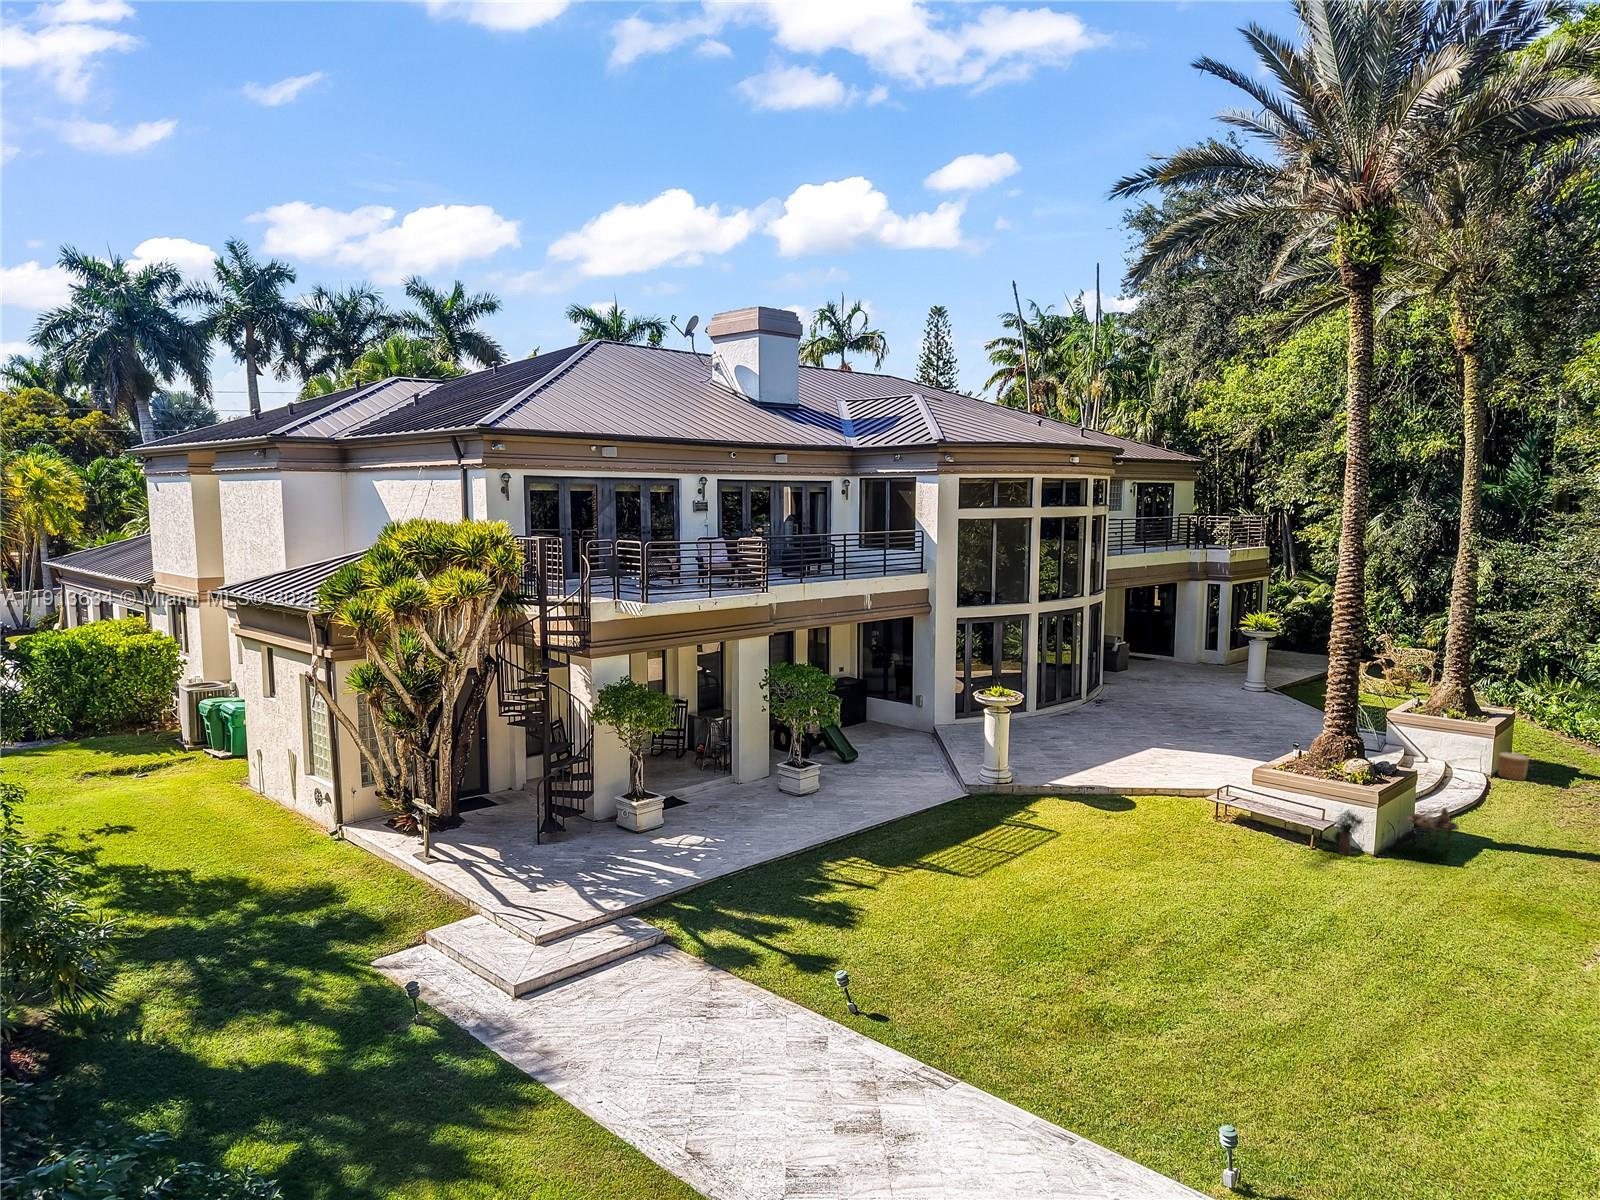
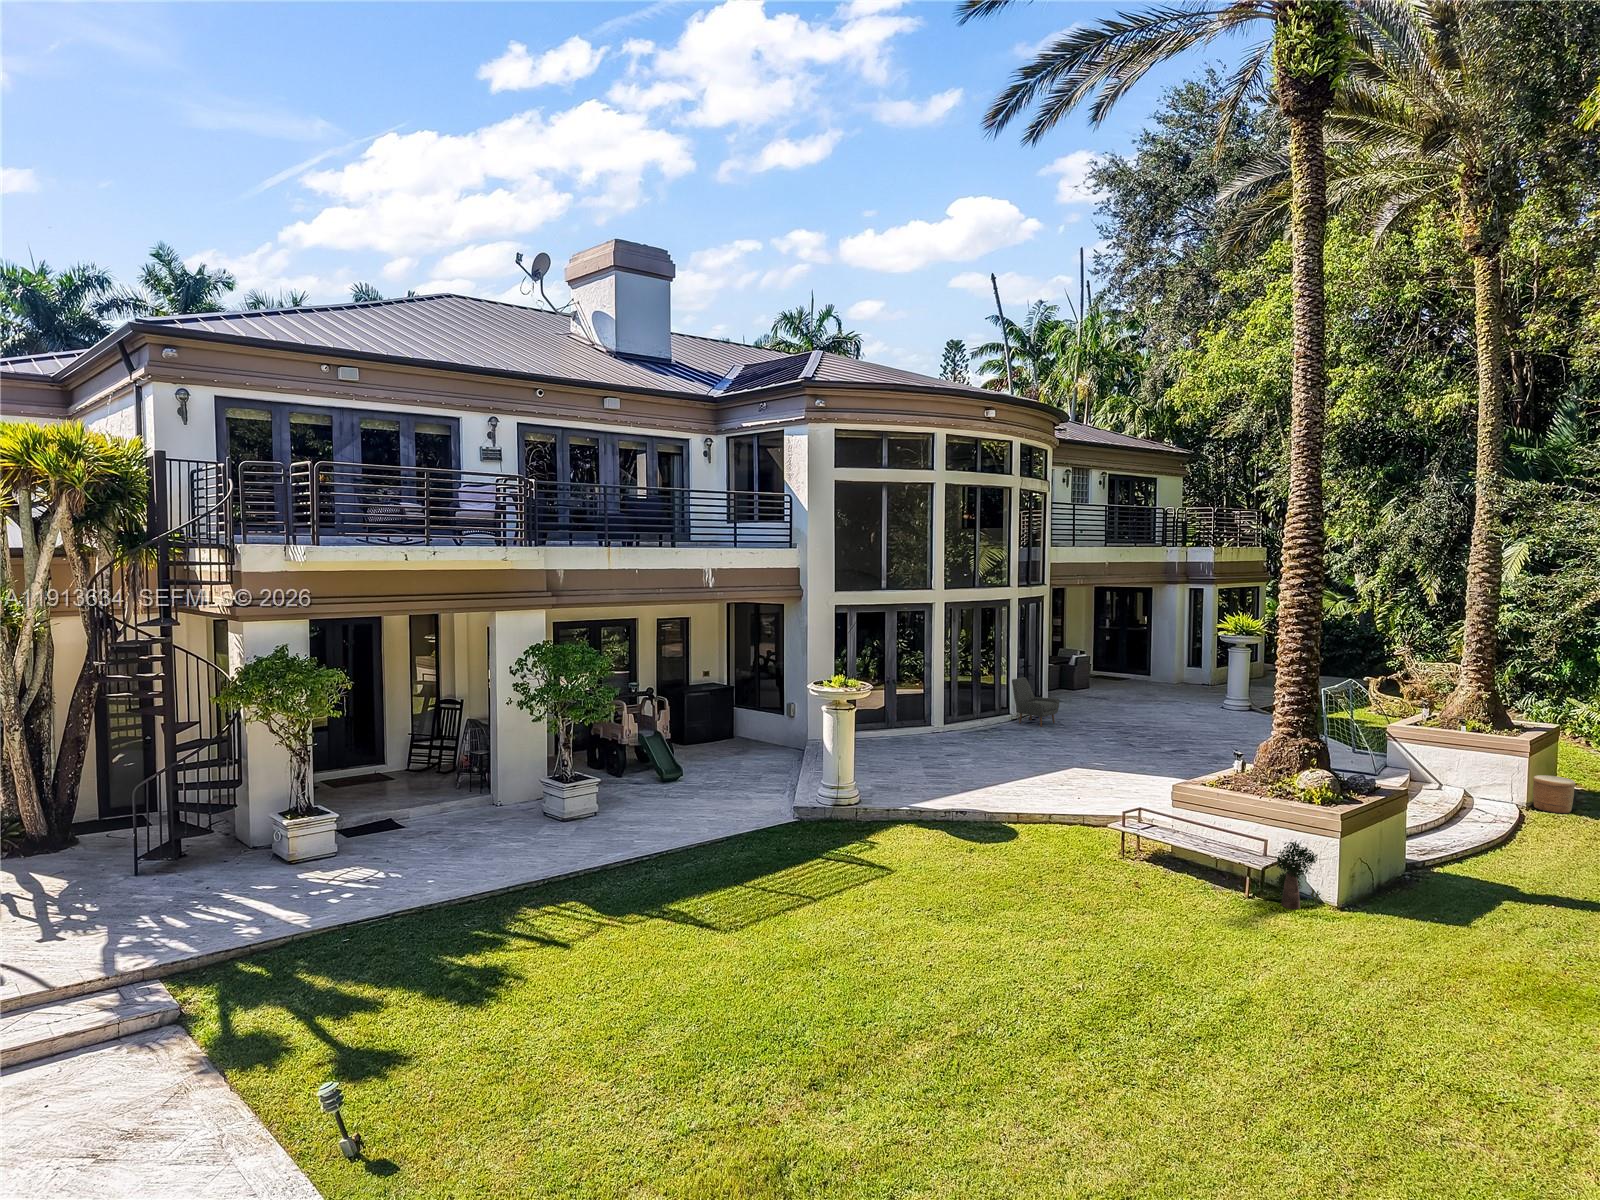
chair: none [1083,668,1121,708] -> present [1012,677,1060,727]
side table: present [1404,808,1459,849] -> none [1383,840,1462,904]

